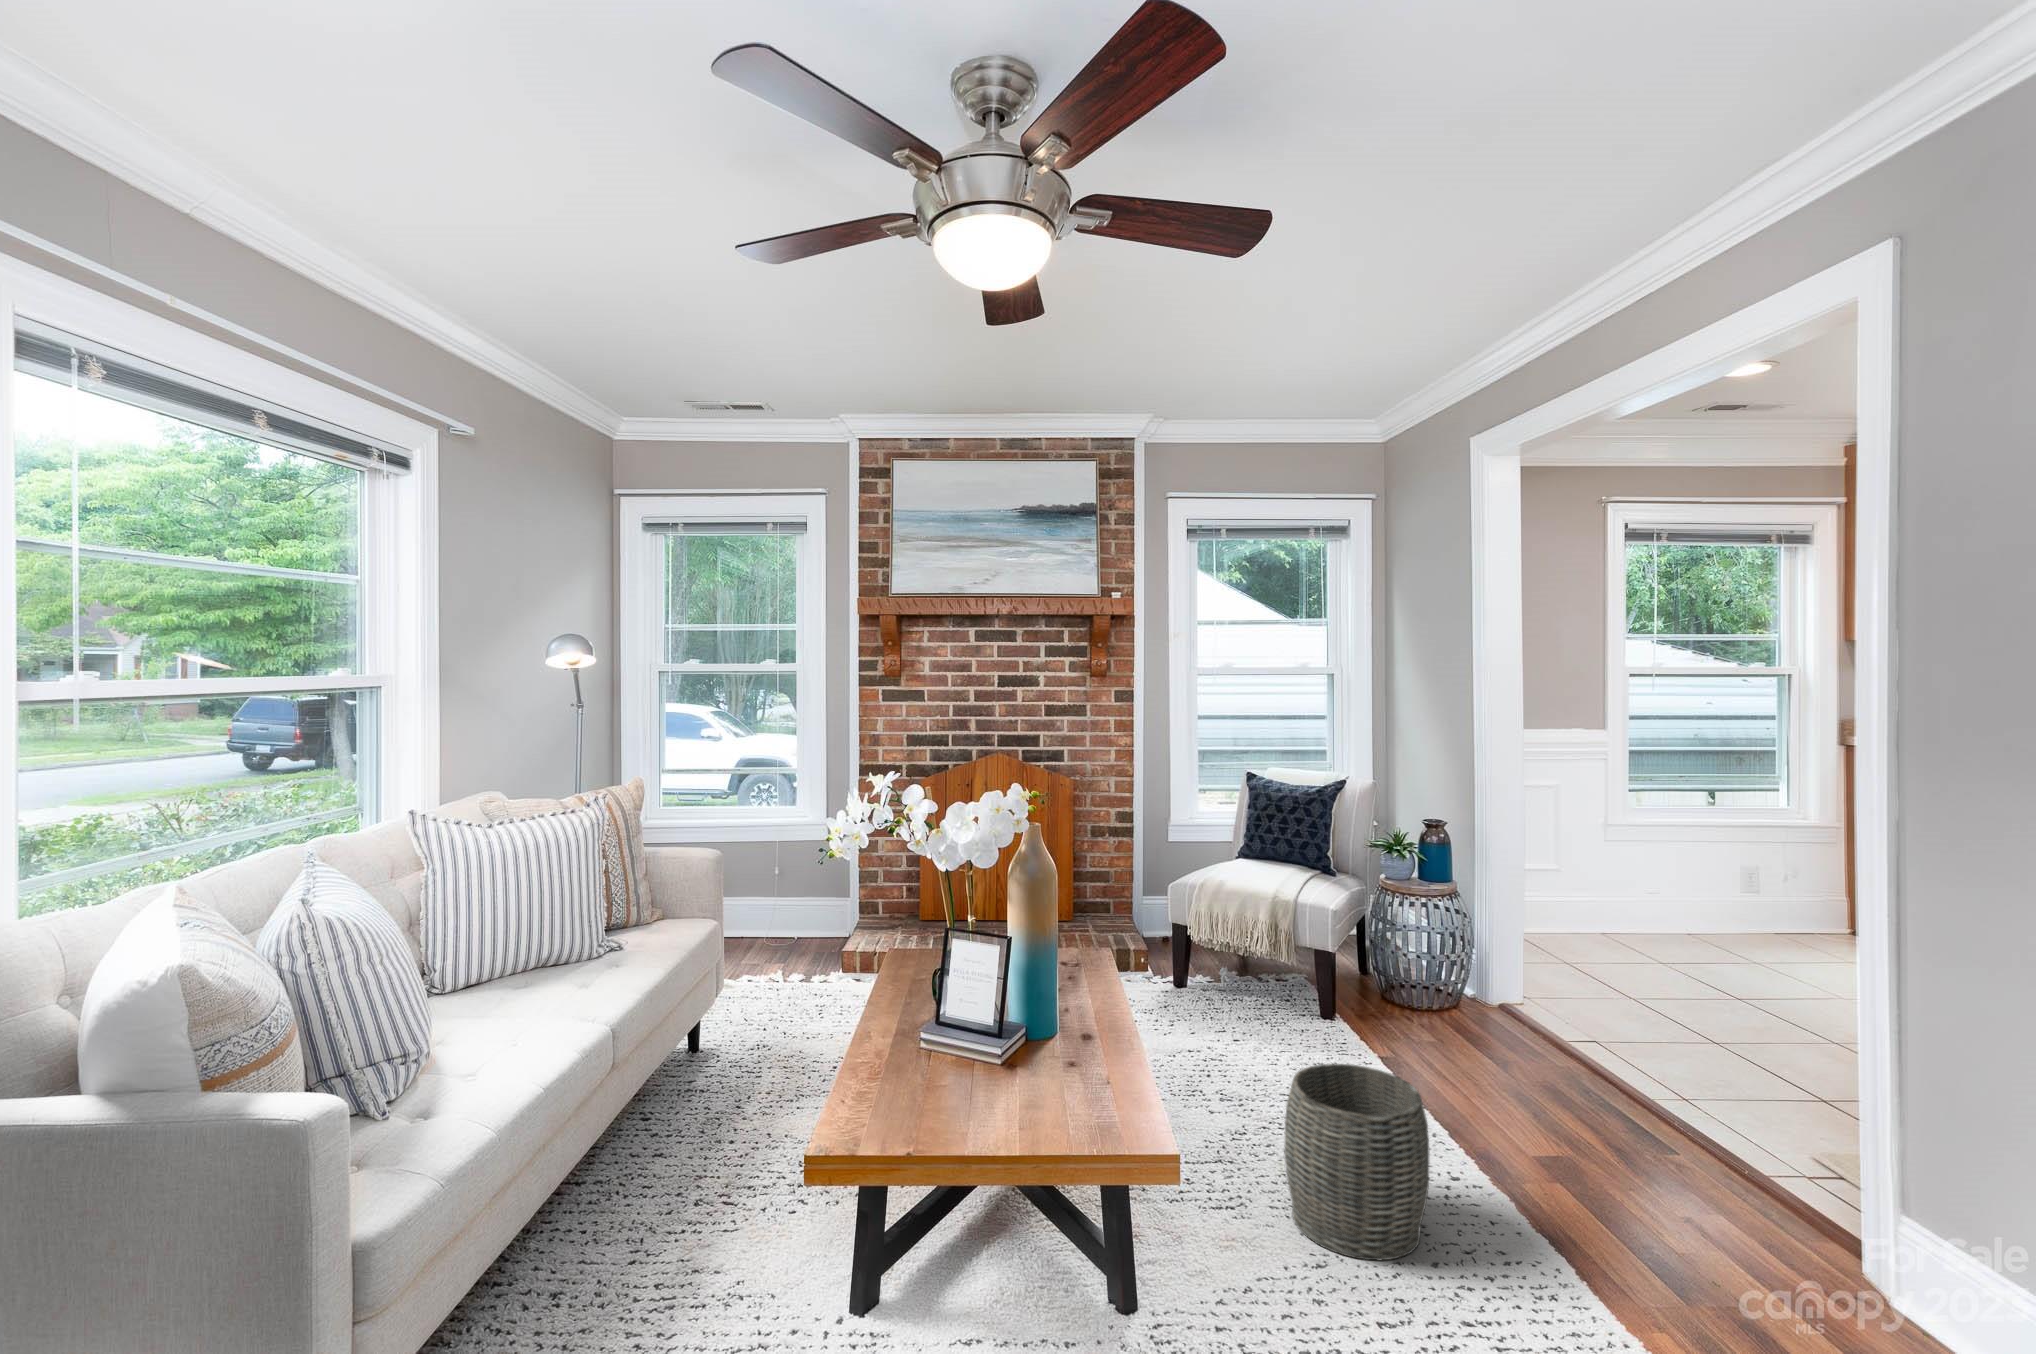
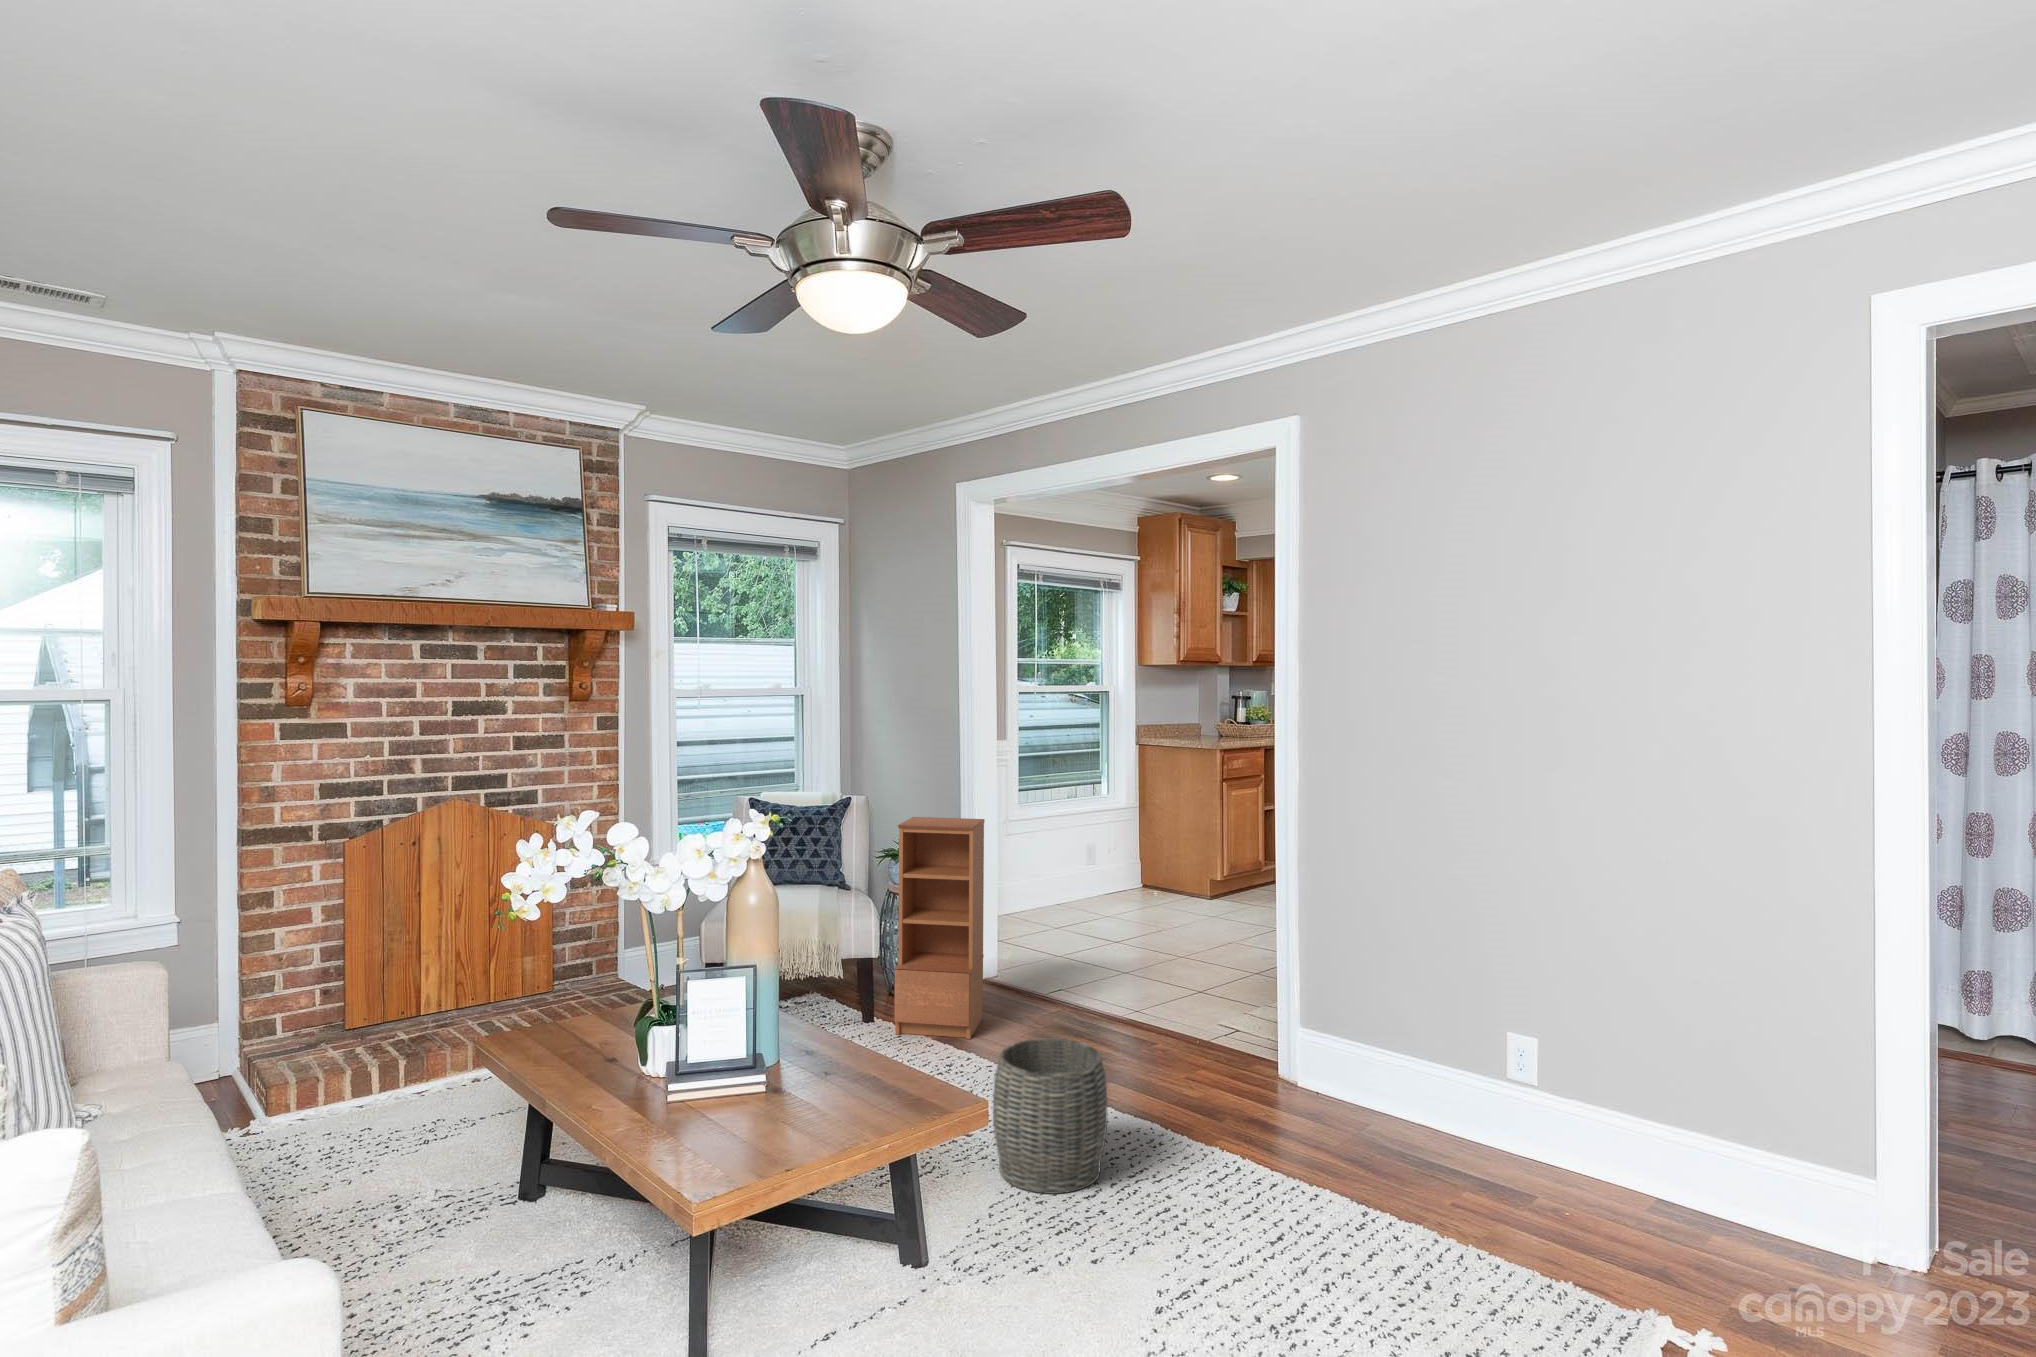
bookcase: none [1335,804,1455,1060] -> present [894,817,984,1039]

